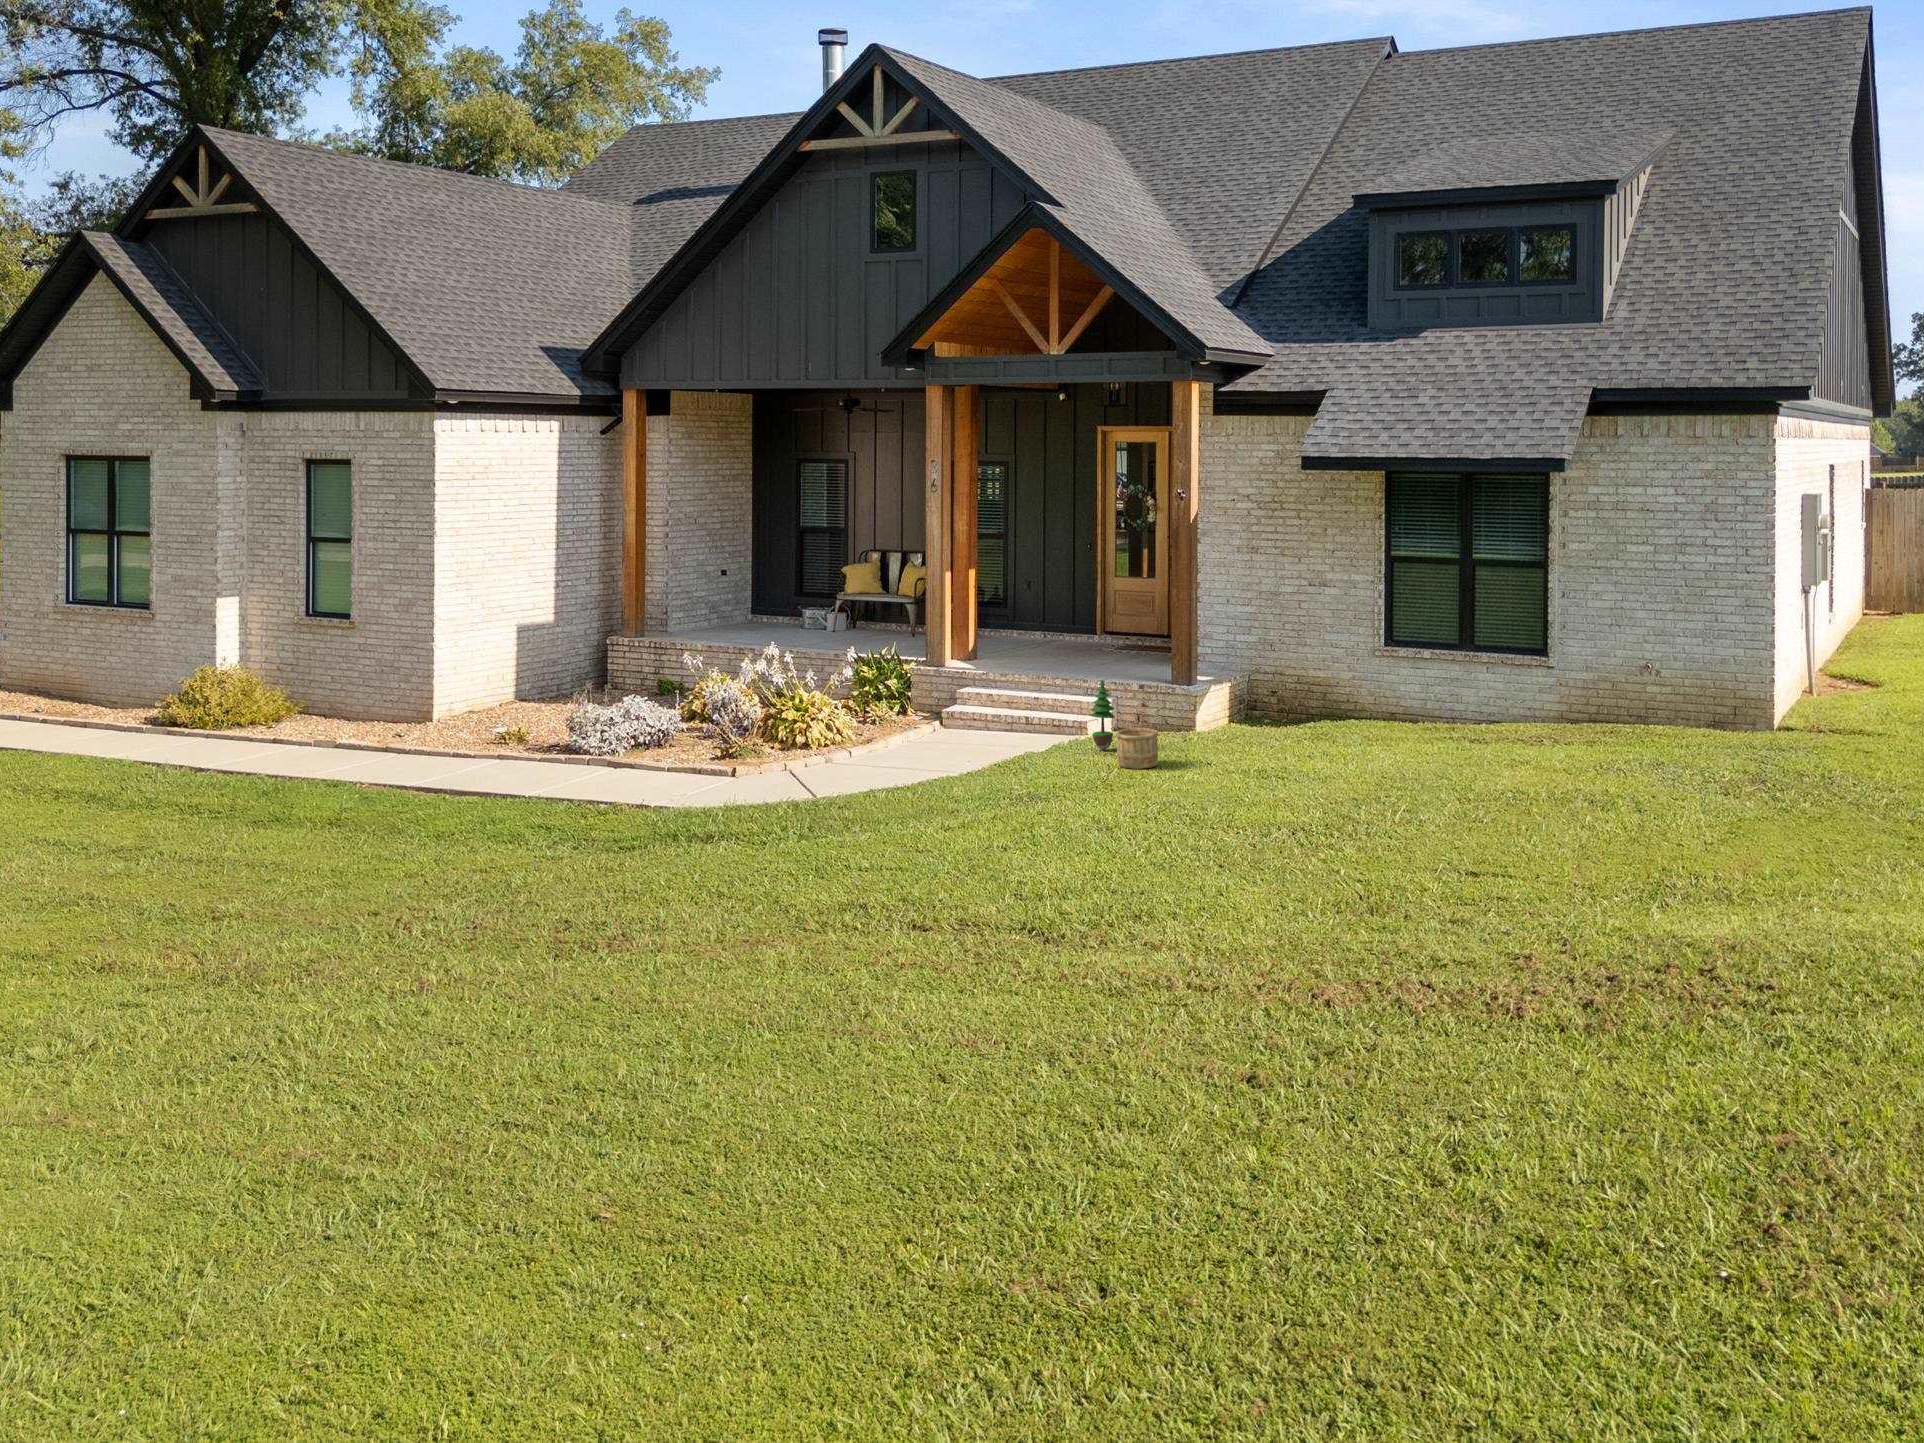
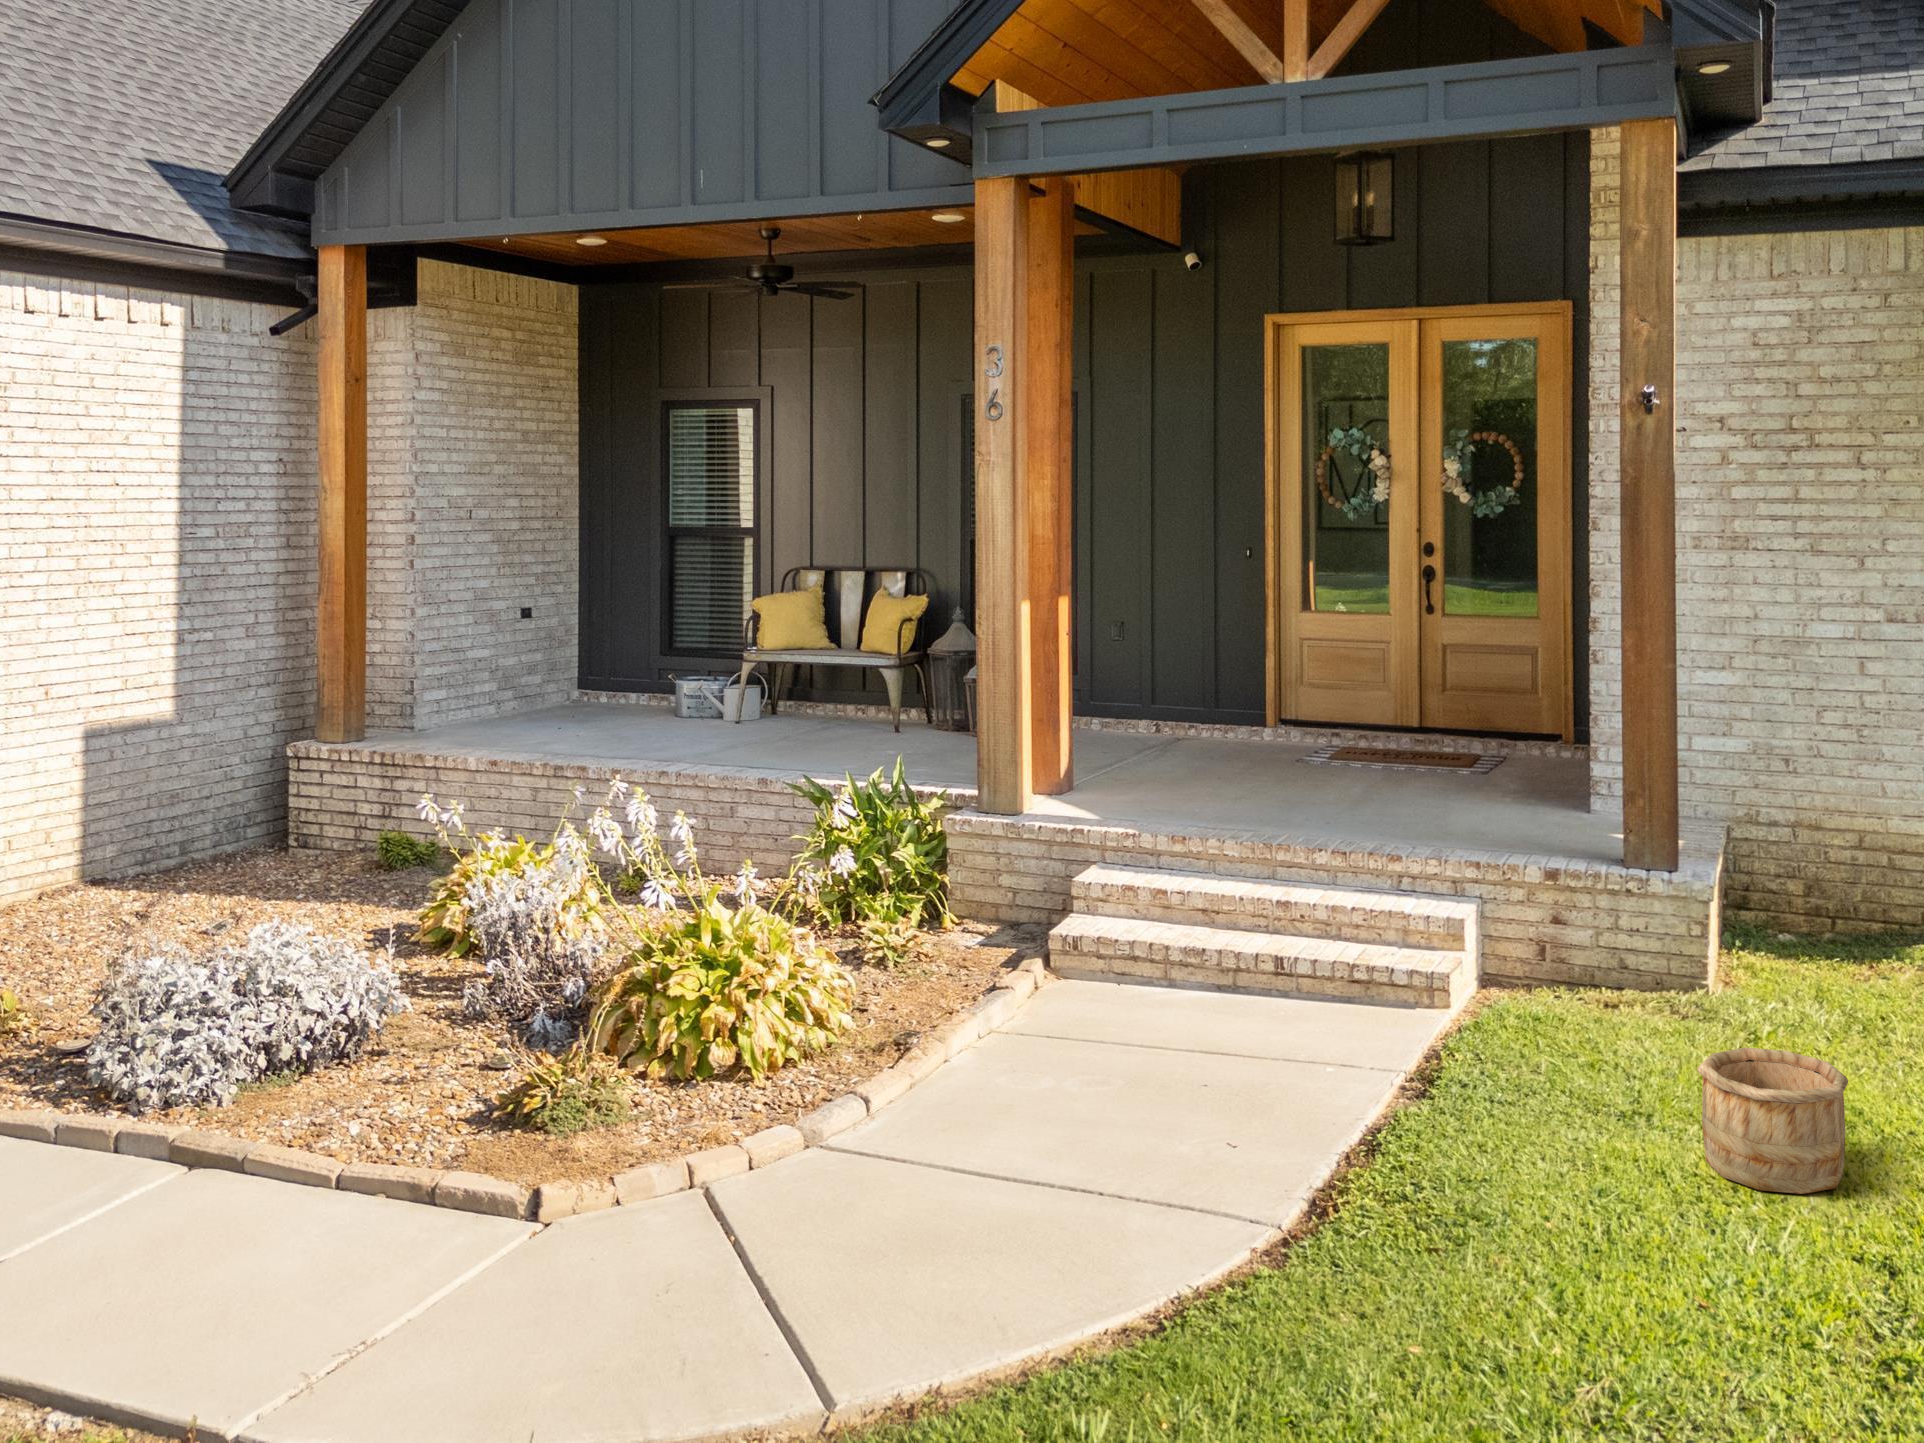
potted tree: present [1090,680,1115,750] -> none [1547,888,1624,1091]

